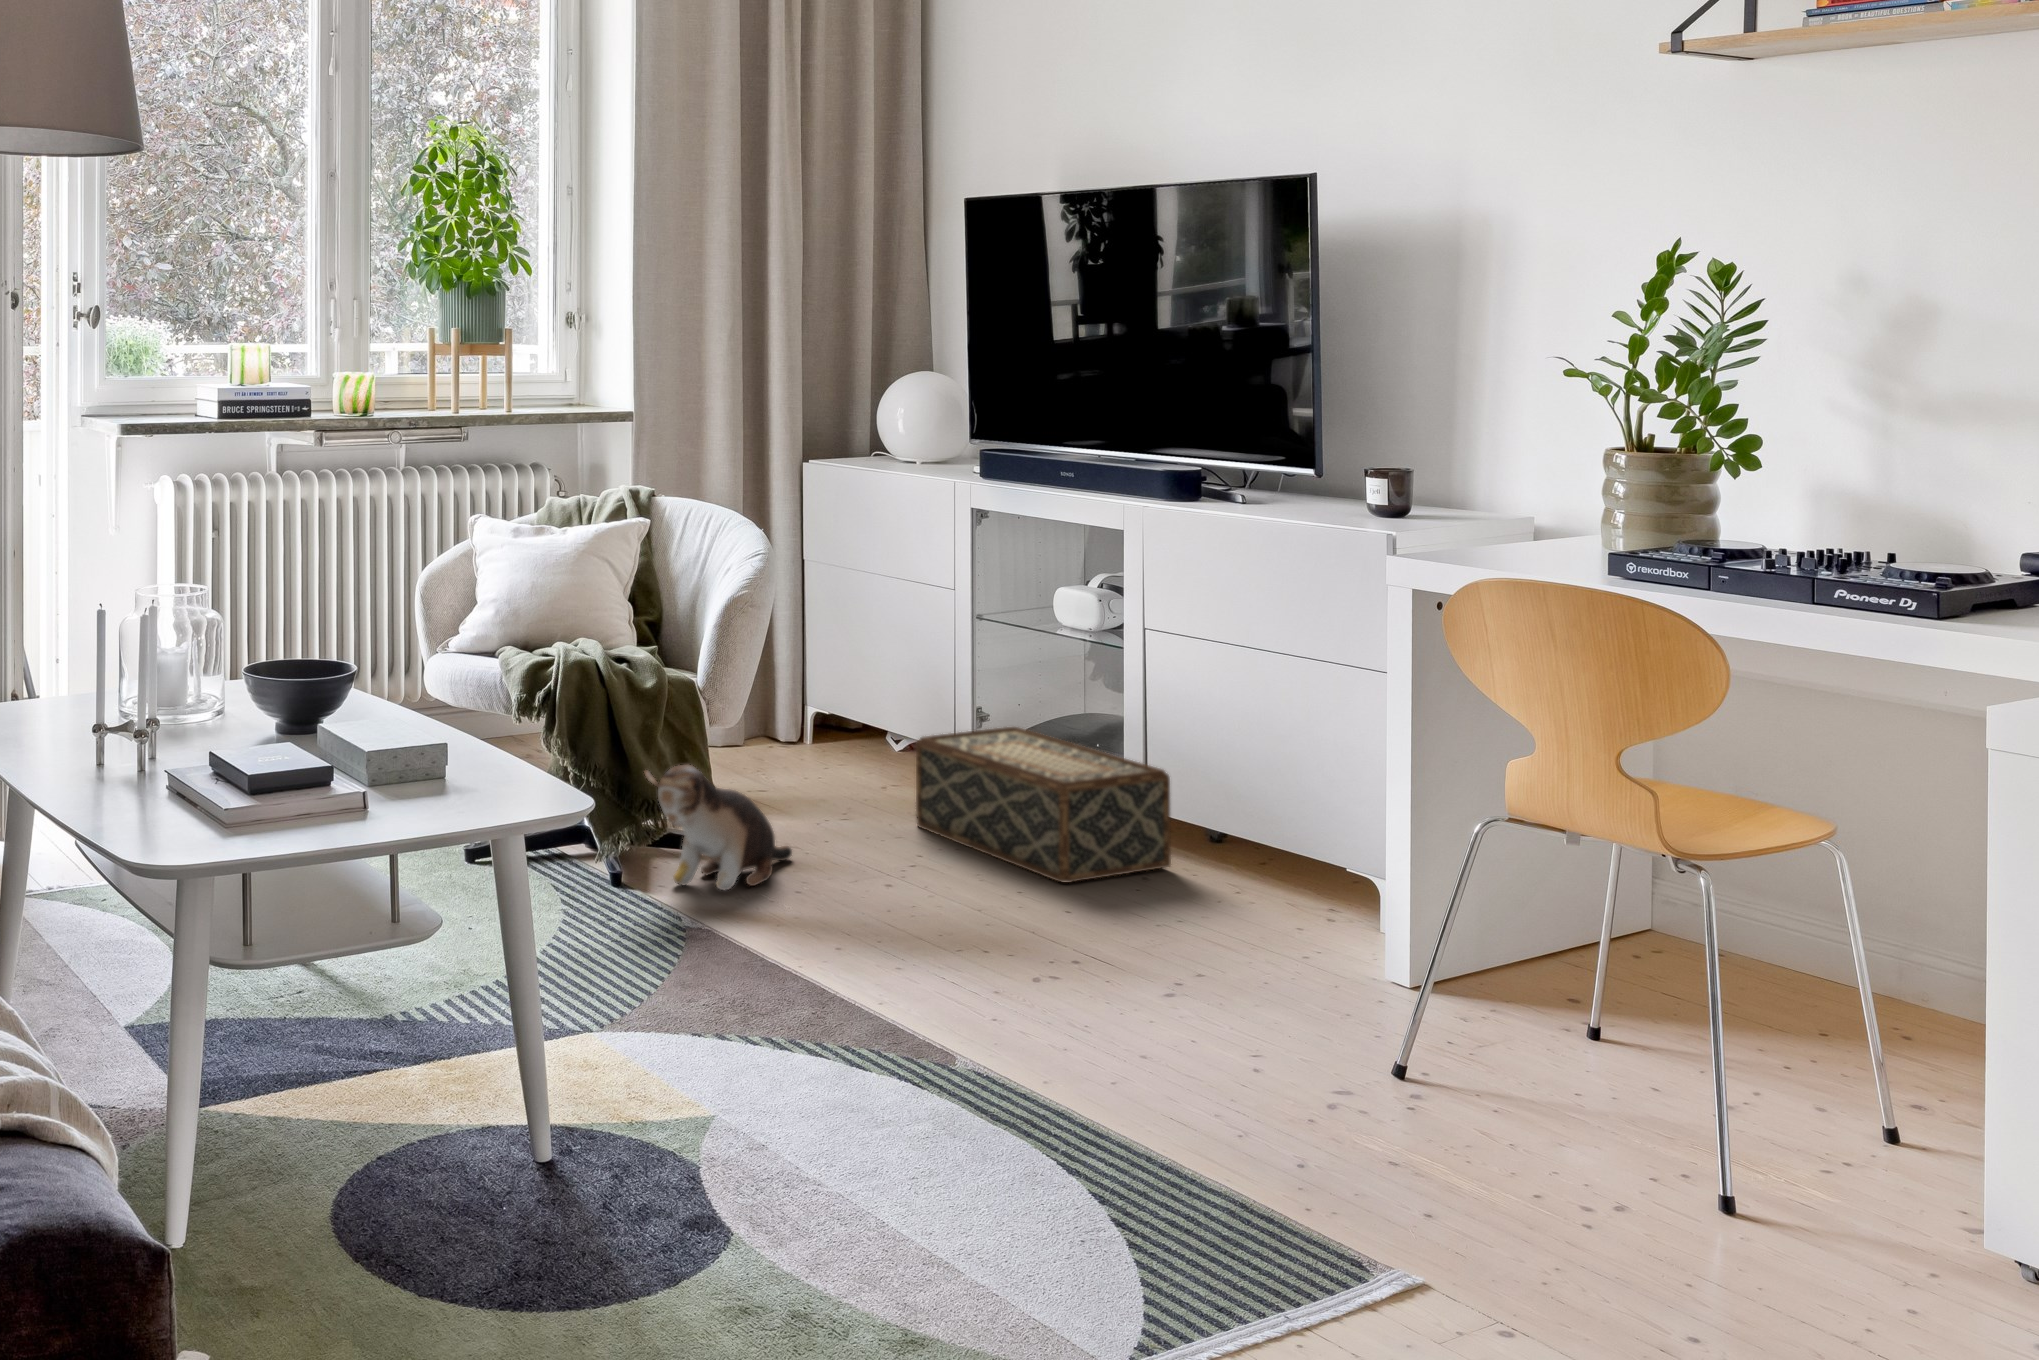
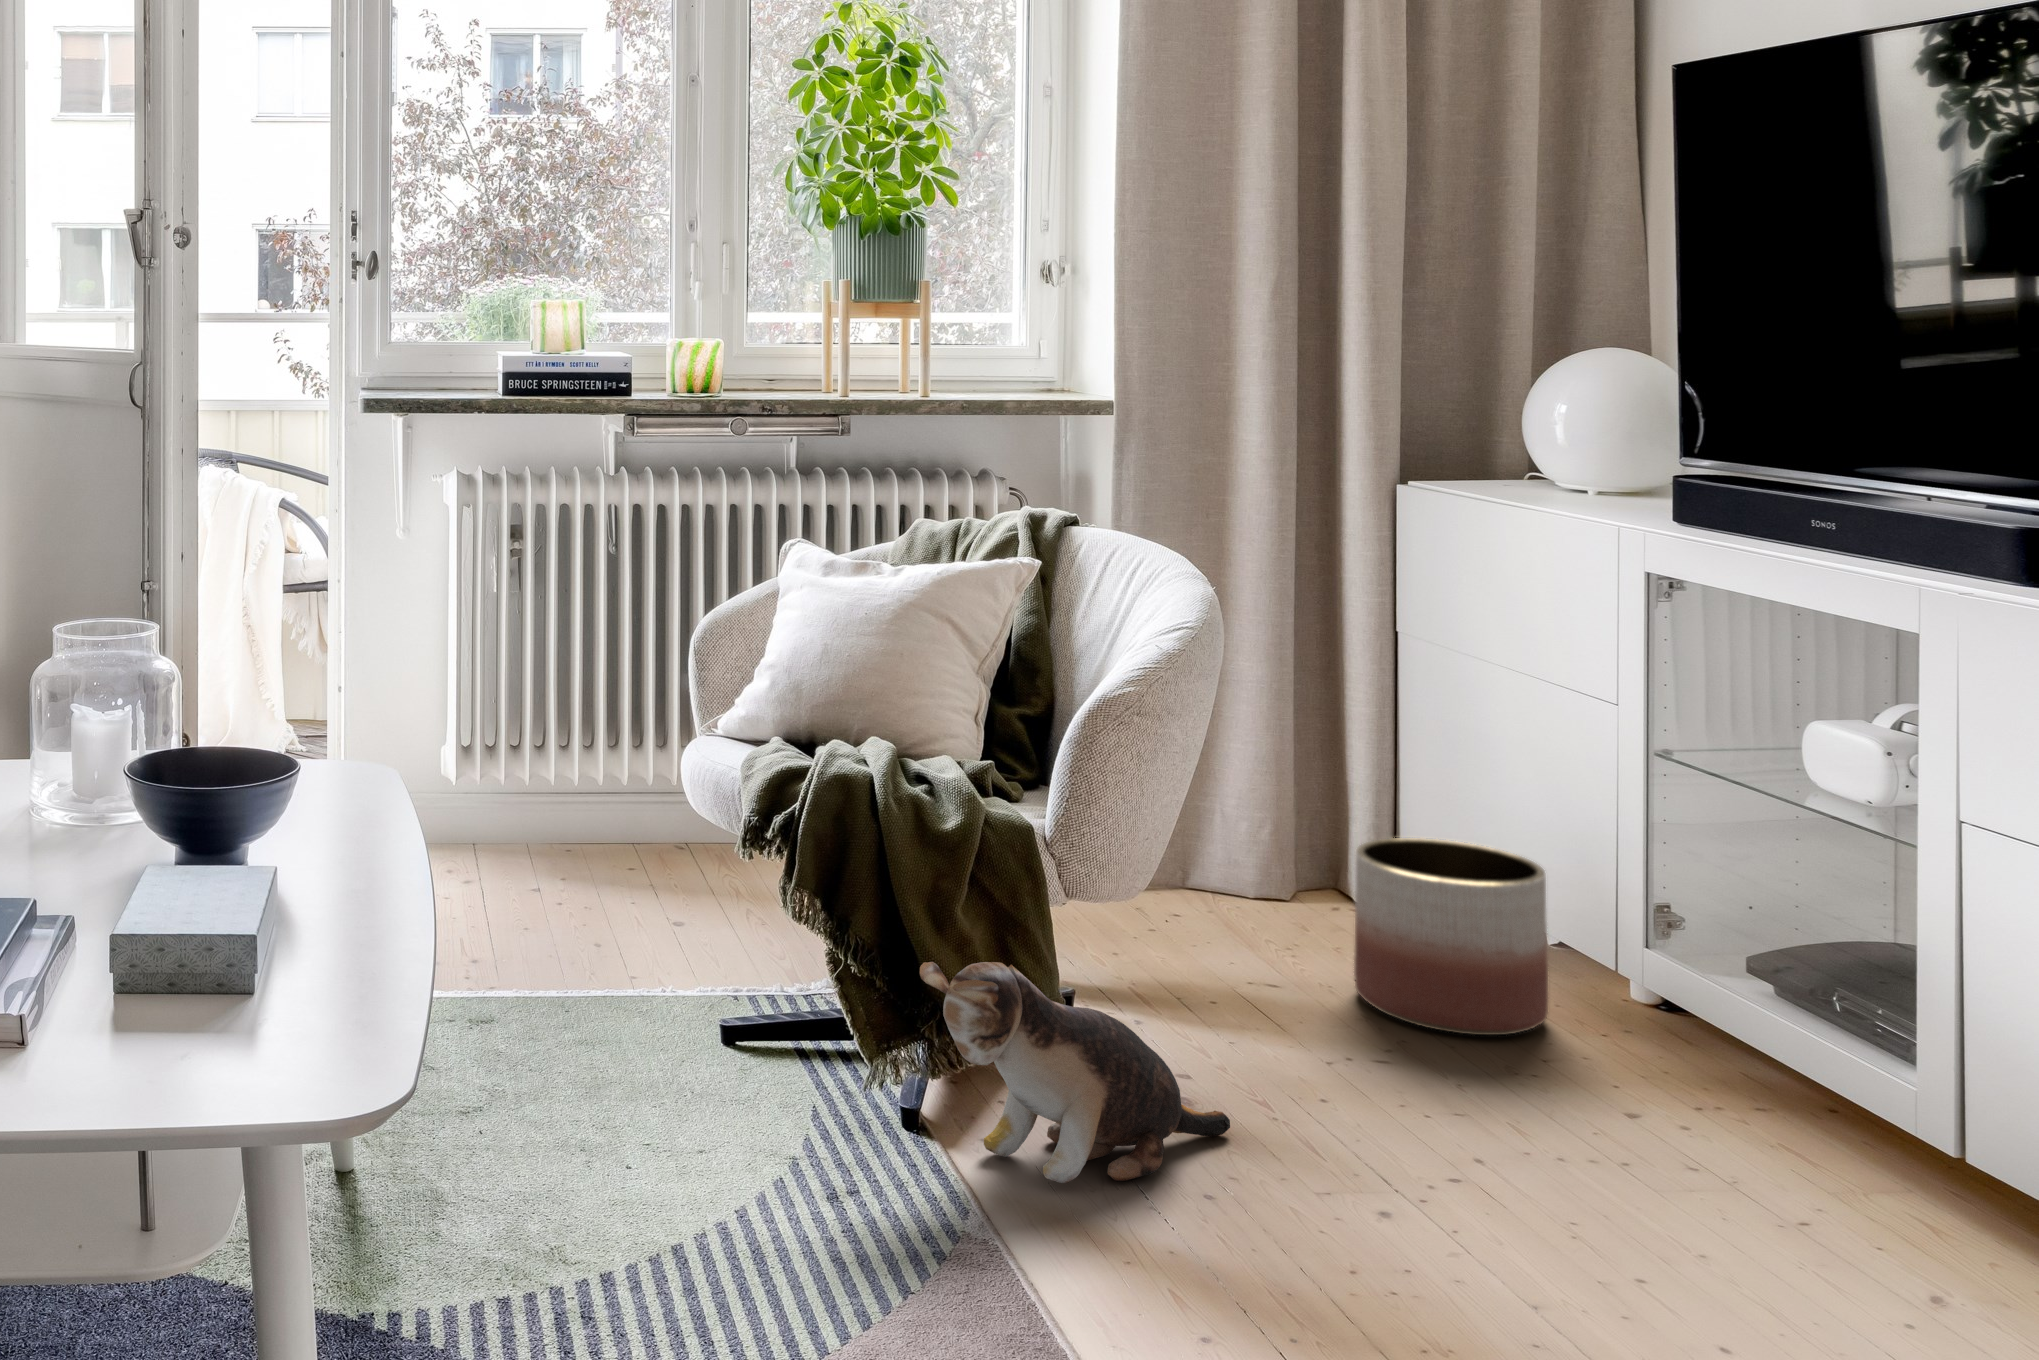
planter: none [810,685,917,797] -> present [1354,838,1548,1035]
woven basket: present [916,727,1171,883] -> none [1505,954,2020,1299]

